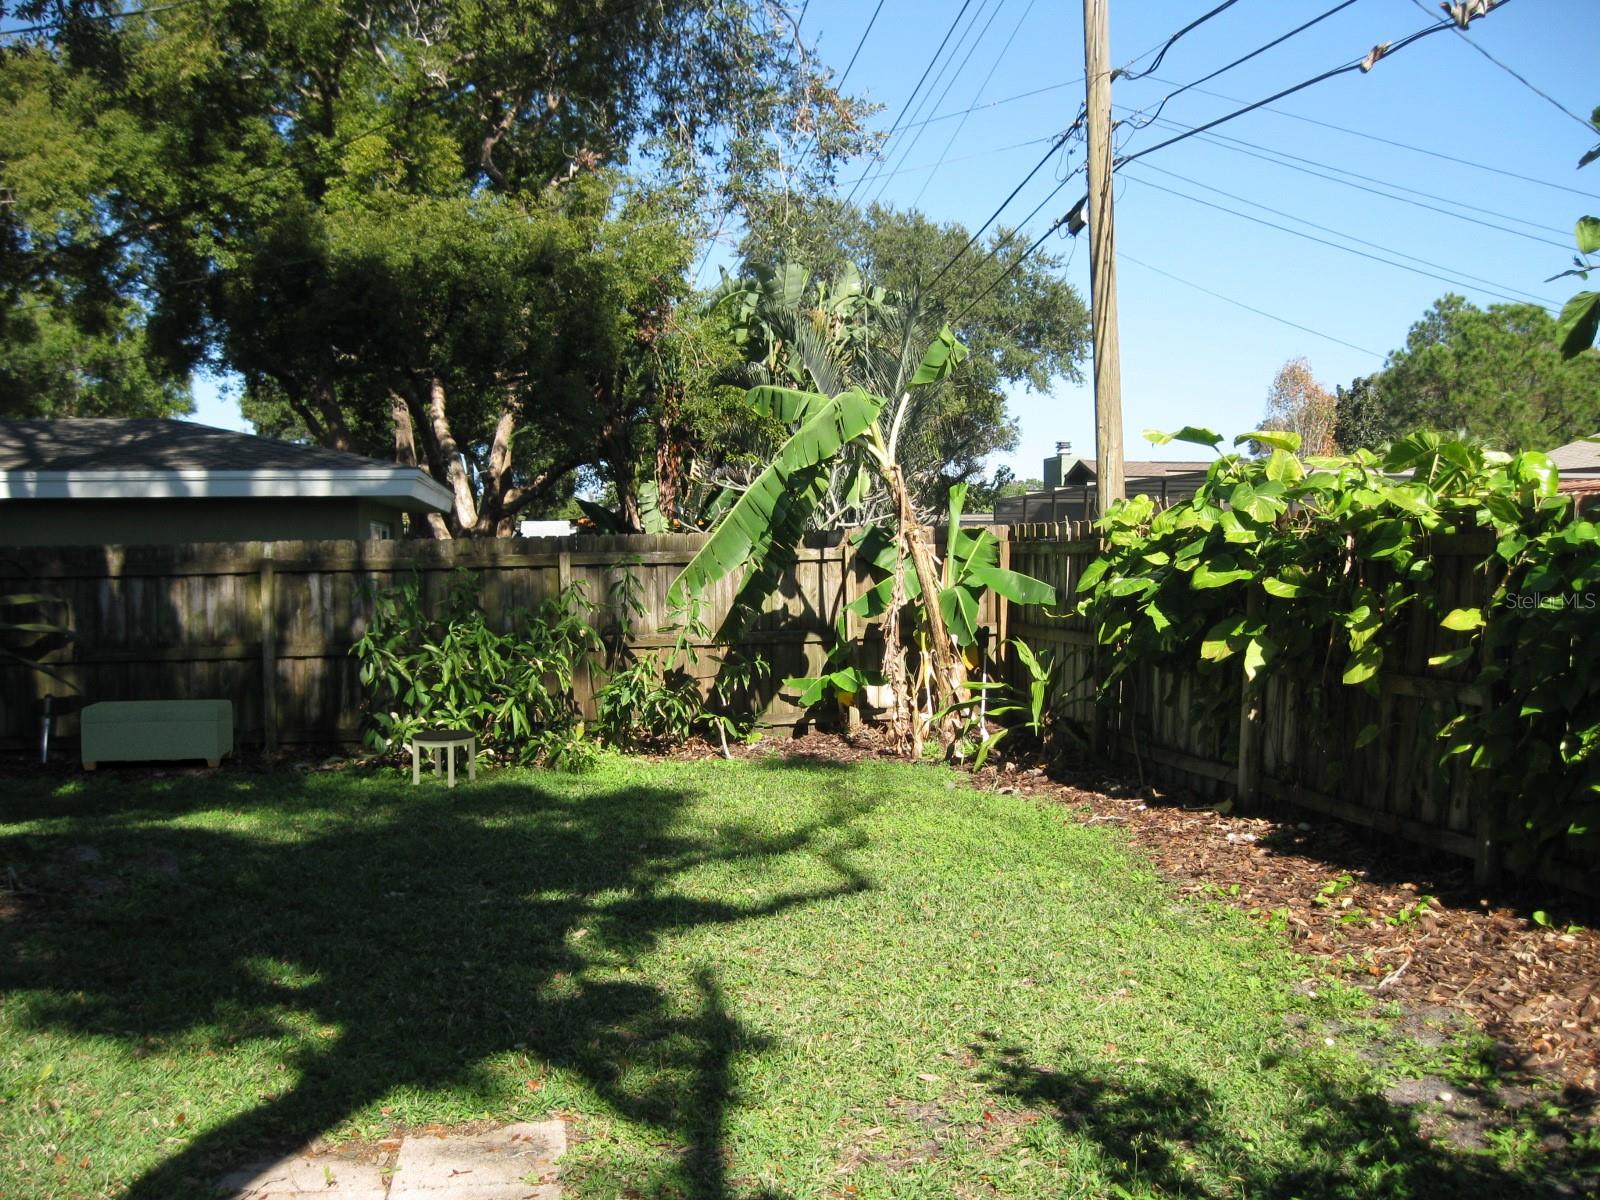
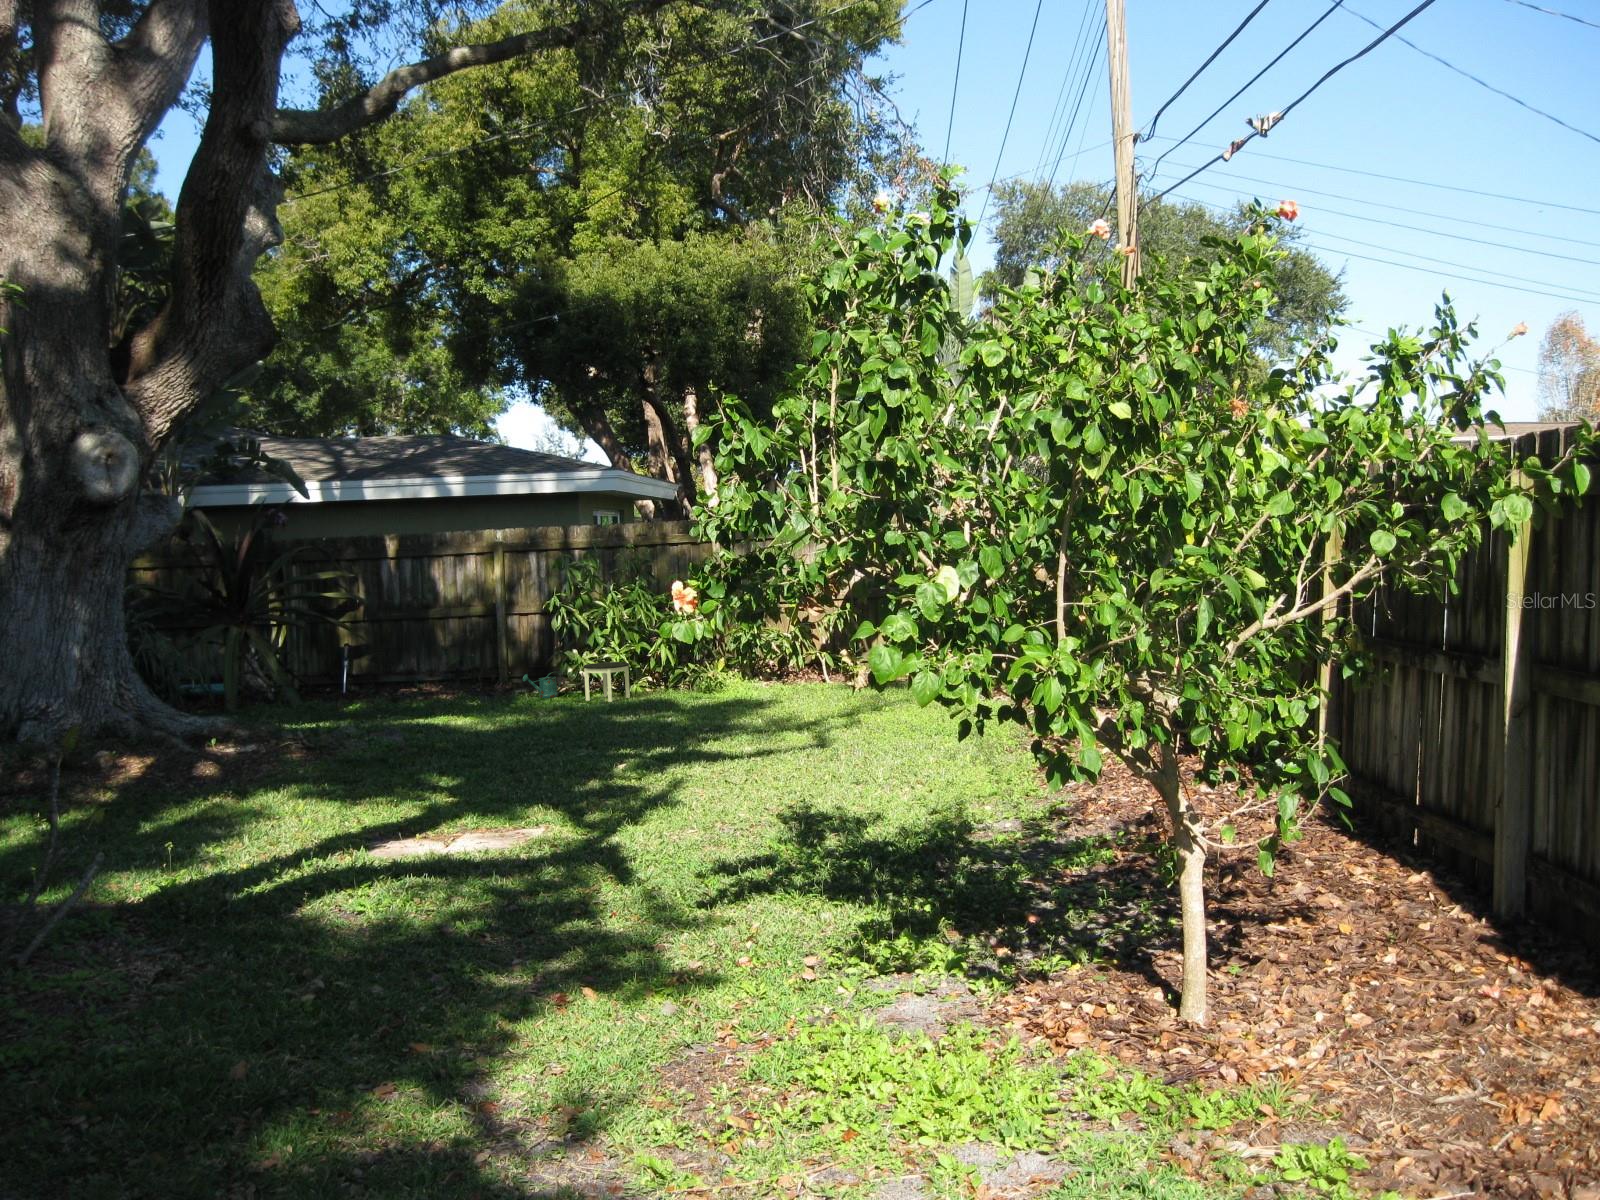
bench: present [80,700,233,770] -> none [373,645,475,694]
watering can: none [317,742,372,779] -> present [523,673,561,698]

